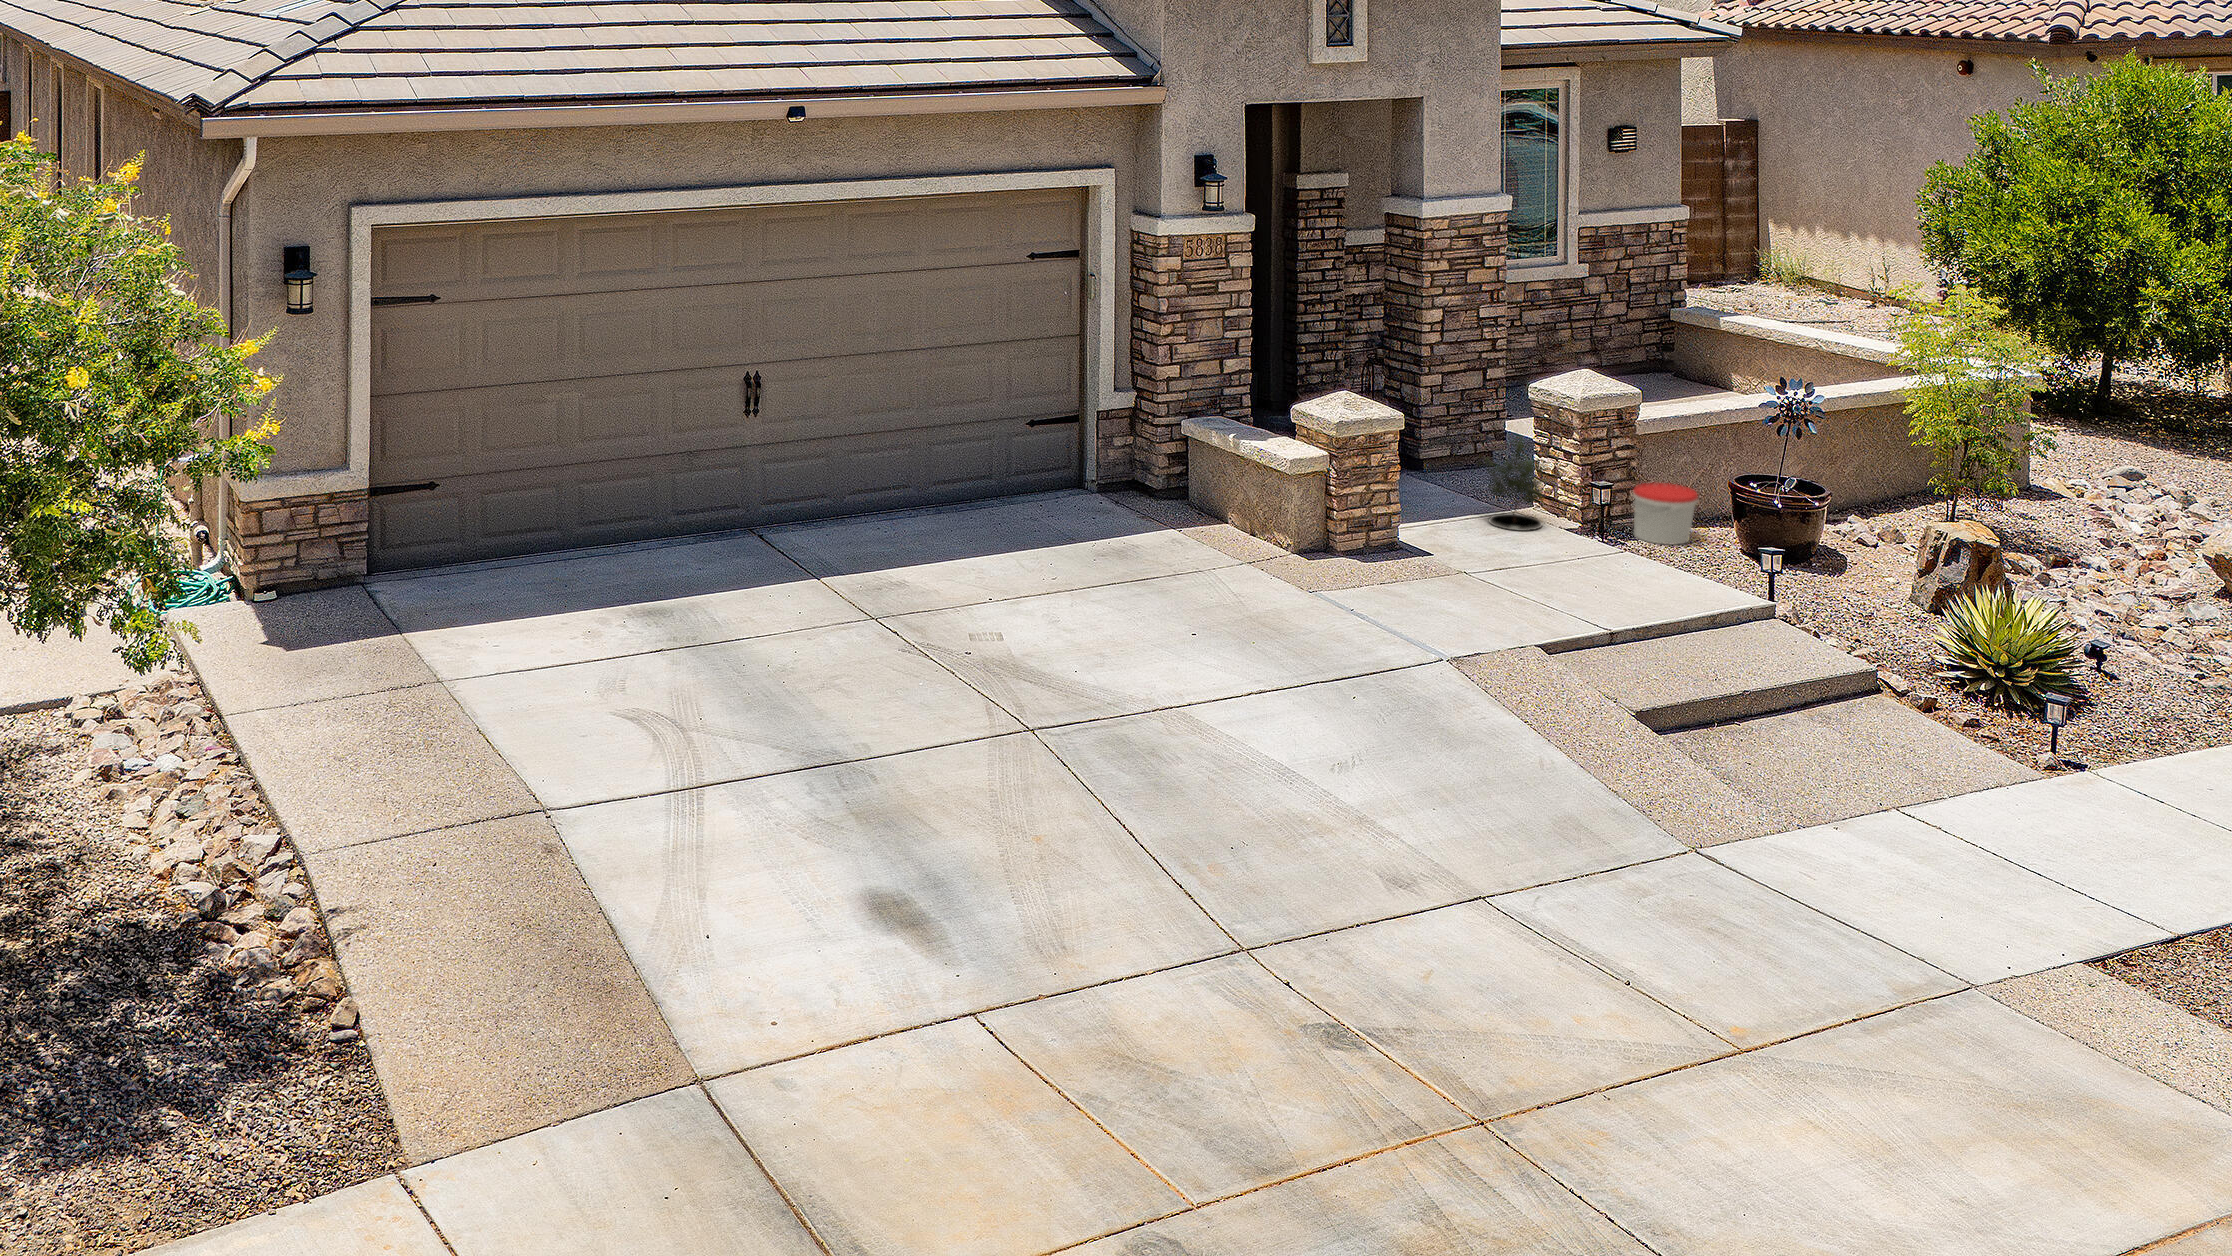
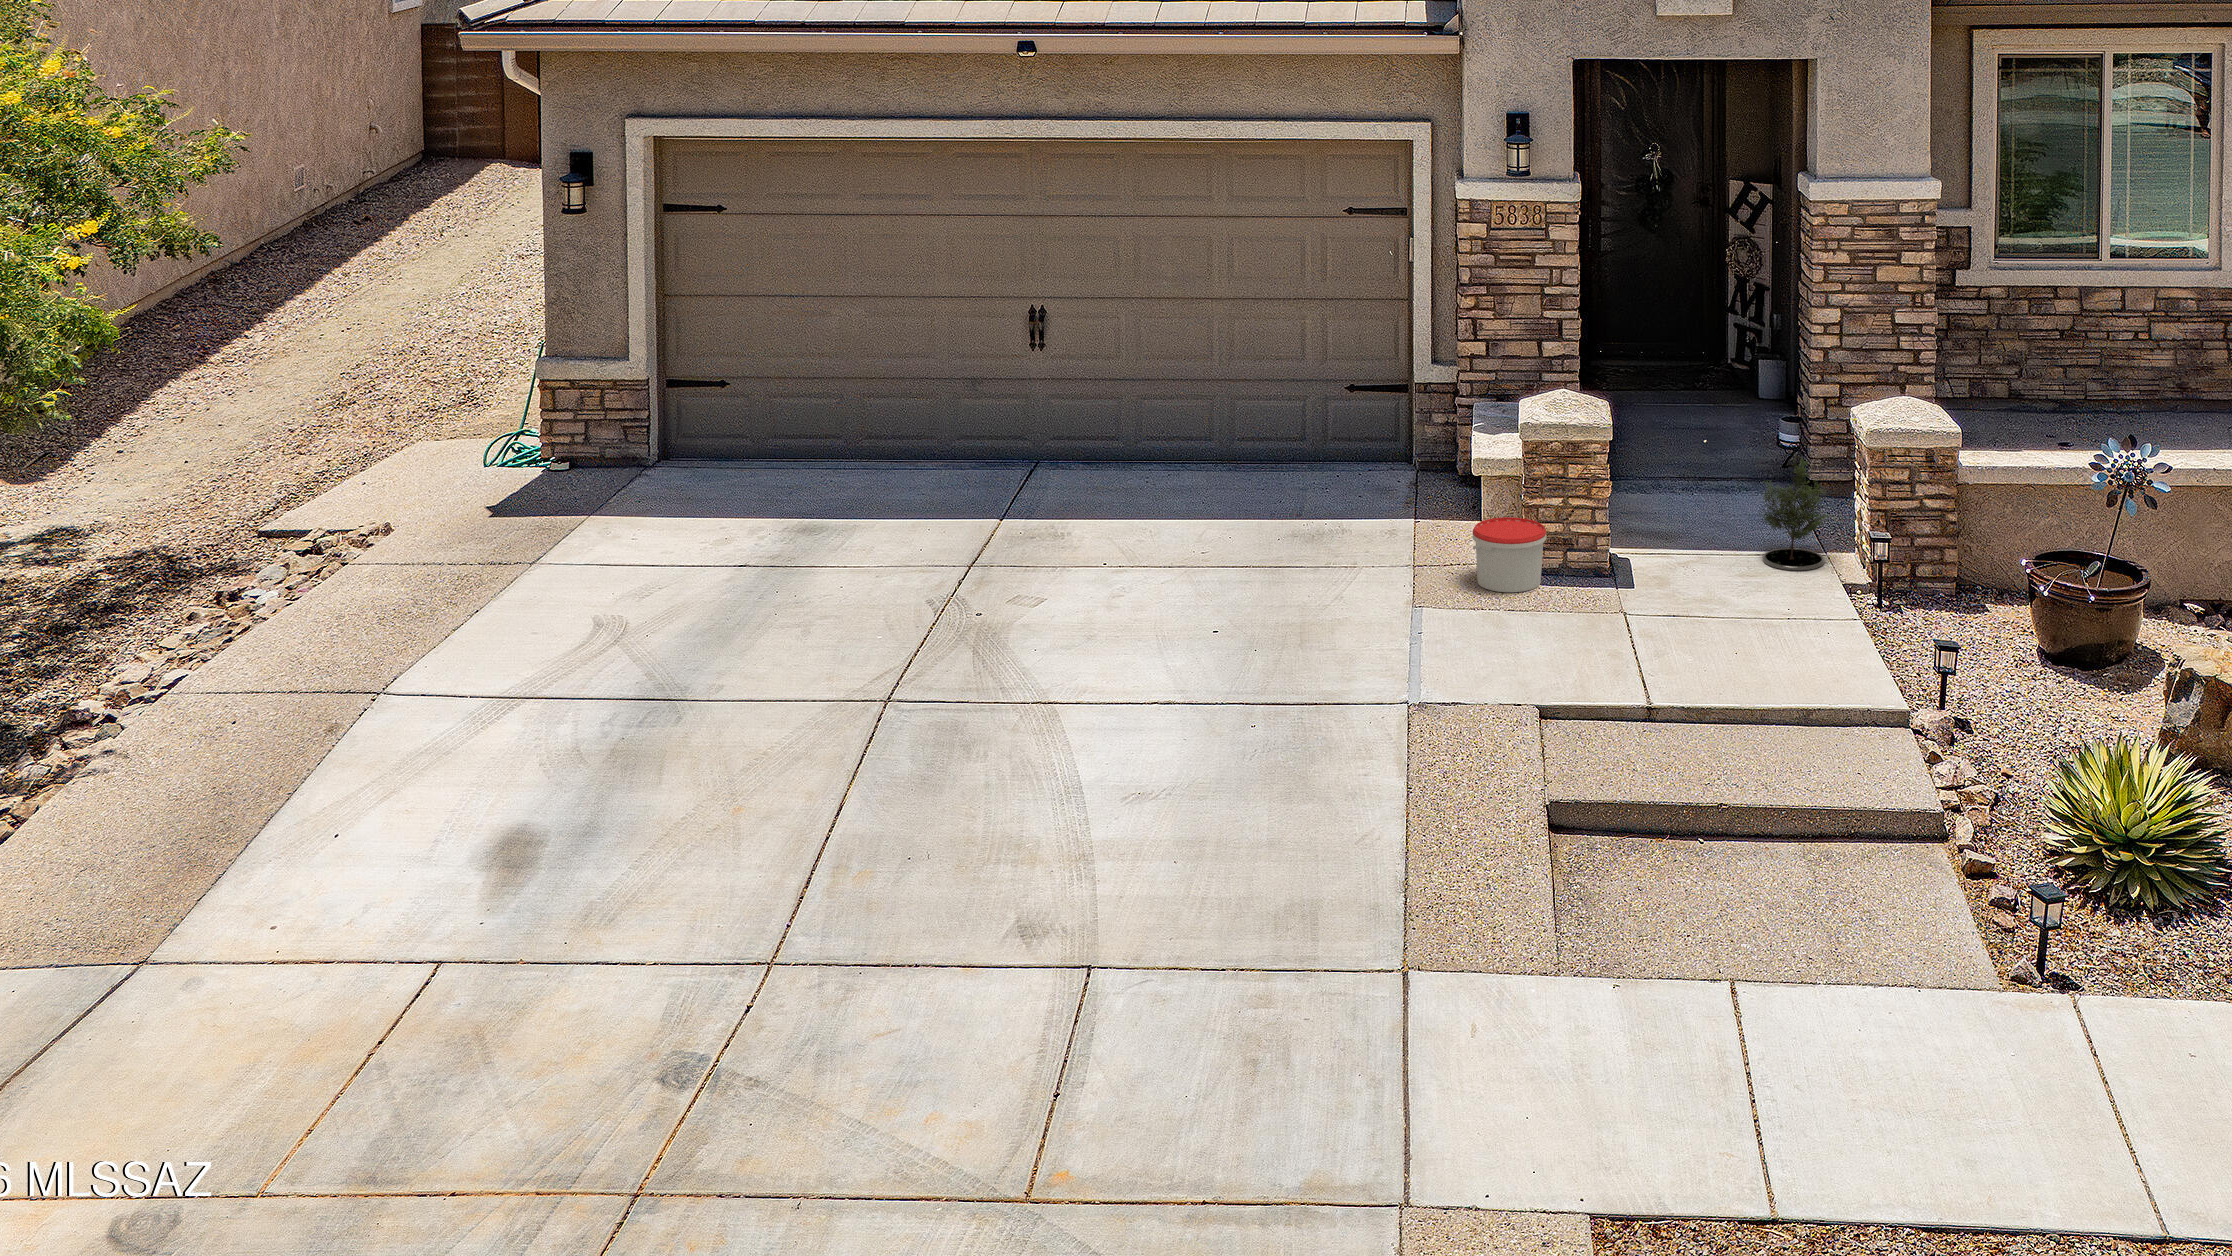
bucket: present [1633,483,1698,545] -> present [1472,517,1546,592]

